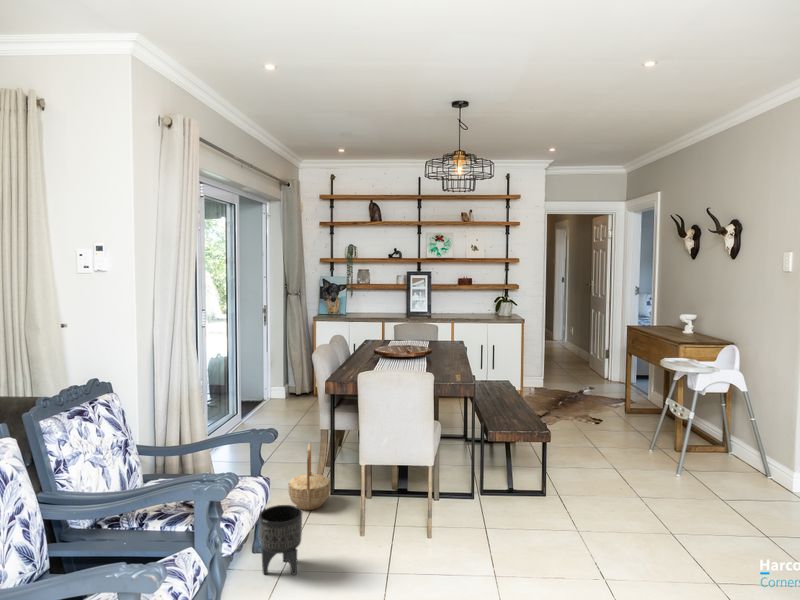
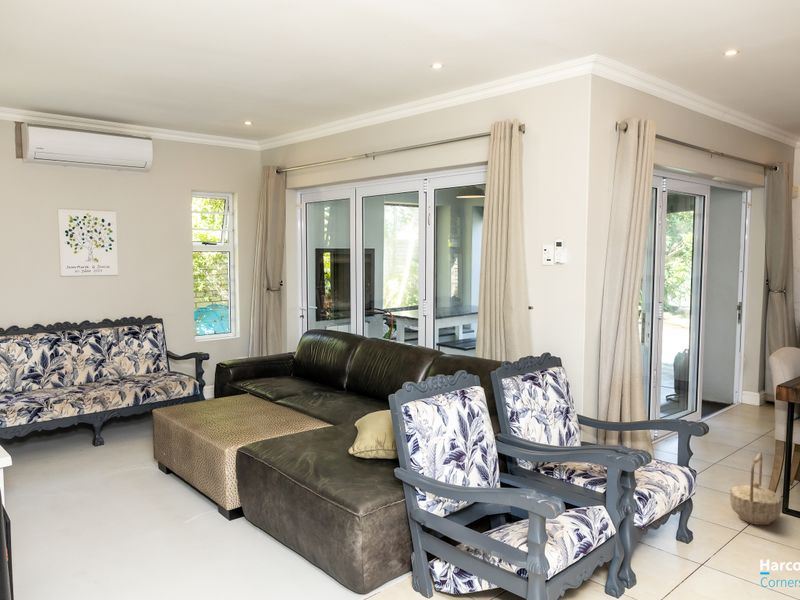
planter: present [259,505,302,575] -> none [682,502,730,576]

